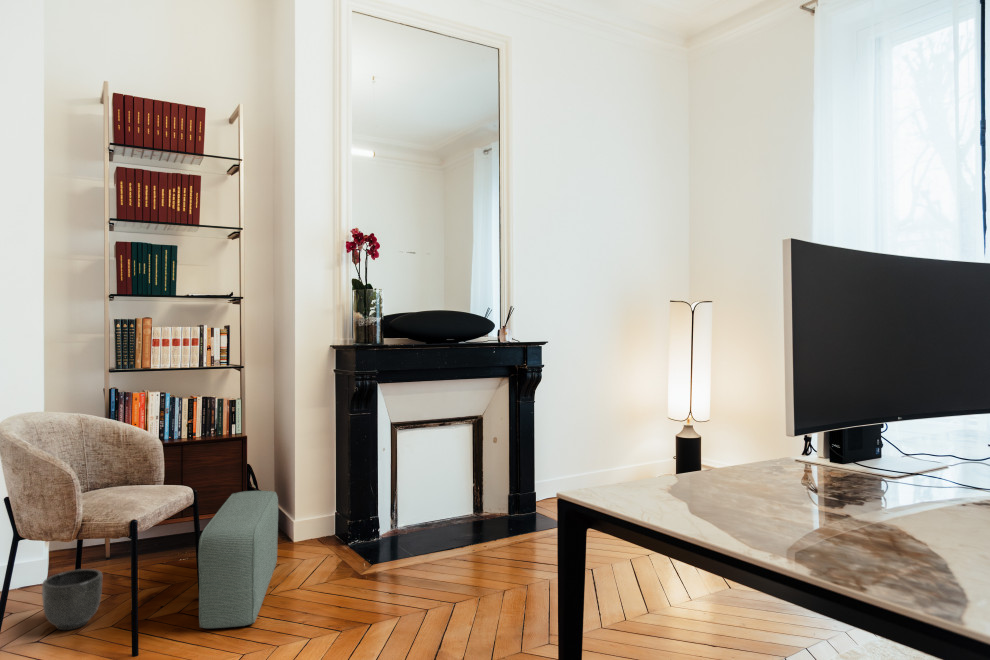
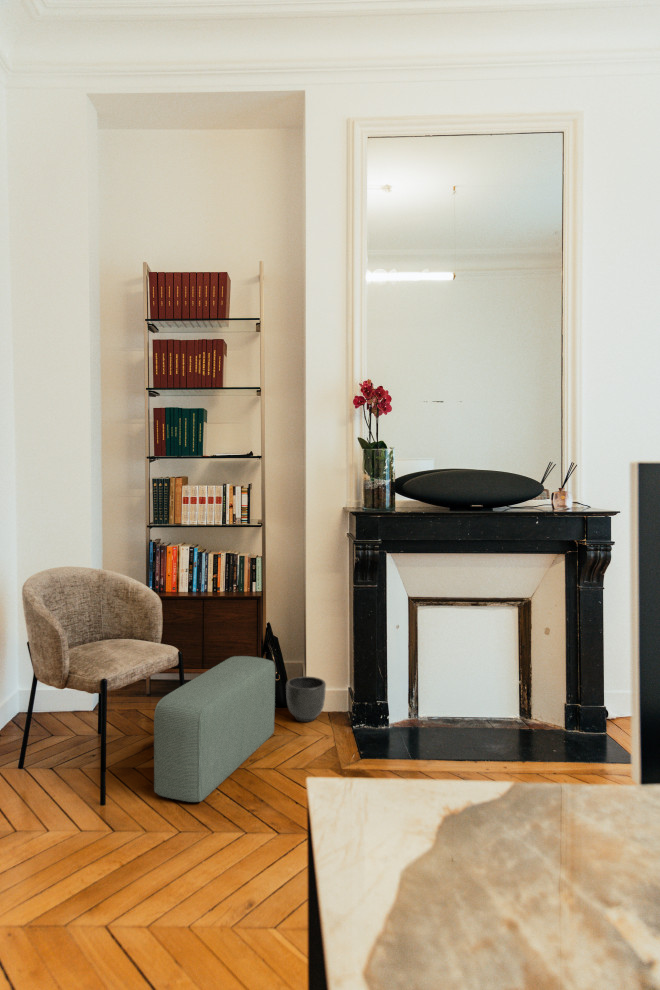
planter: present [42,569,102,630] -> present [286,677,326,722]

